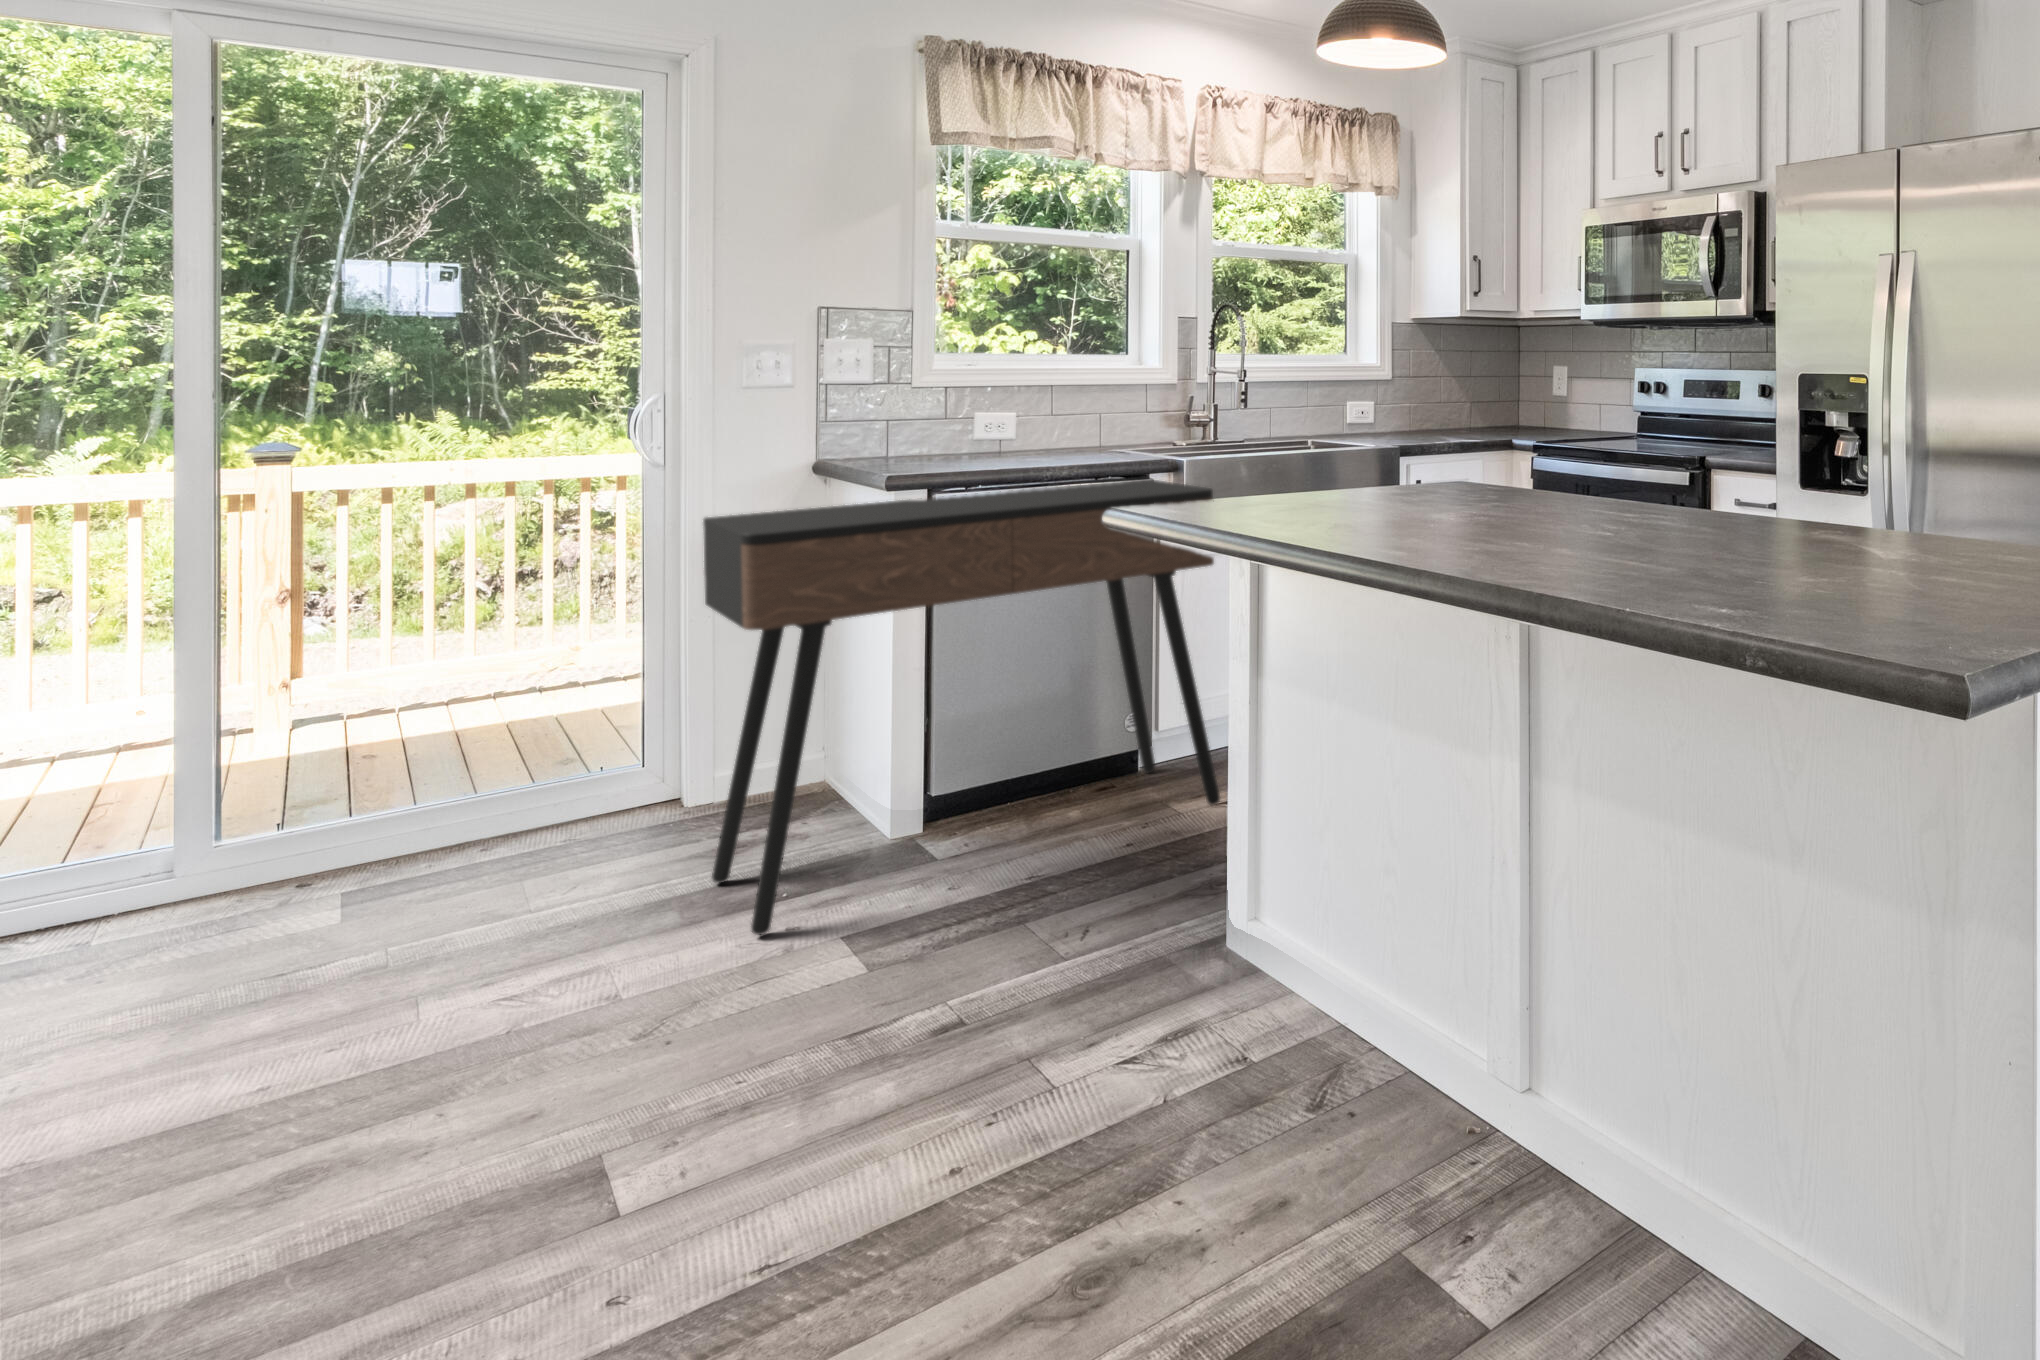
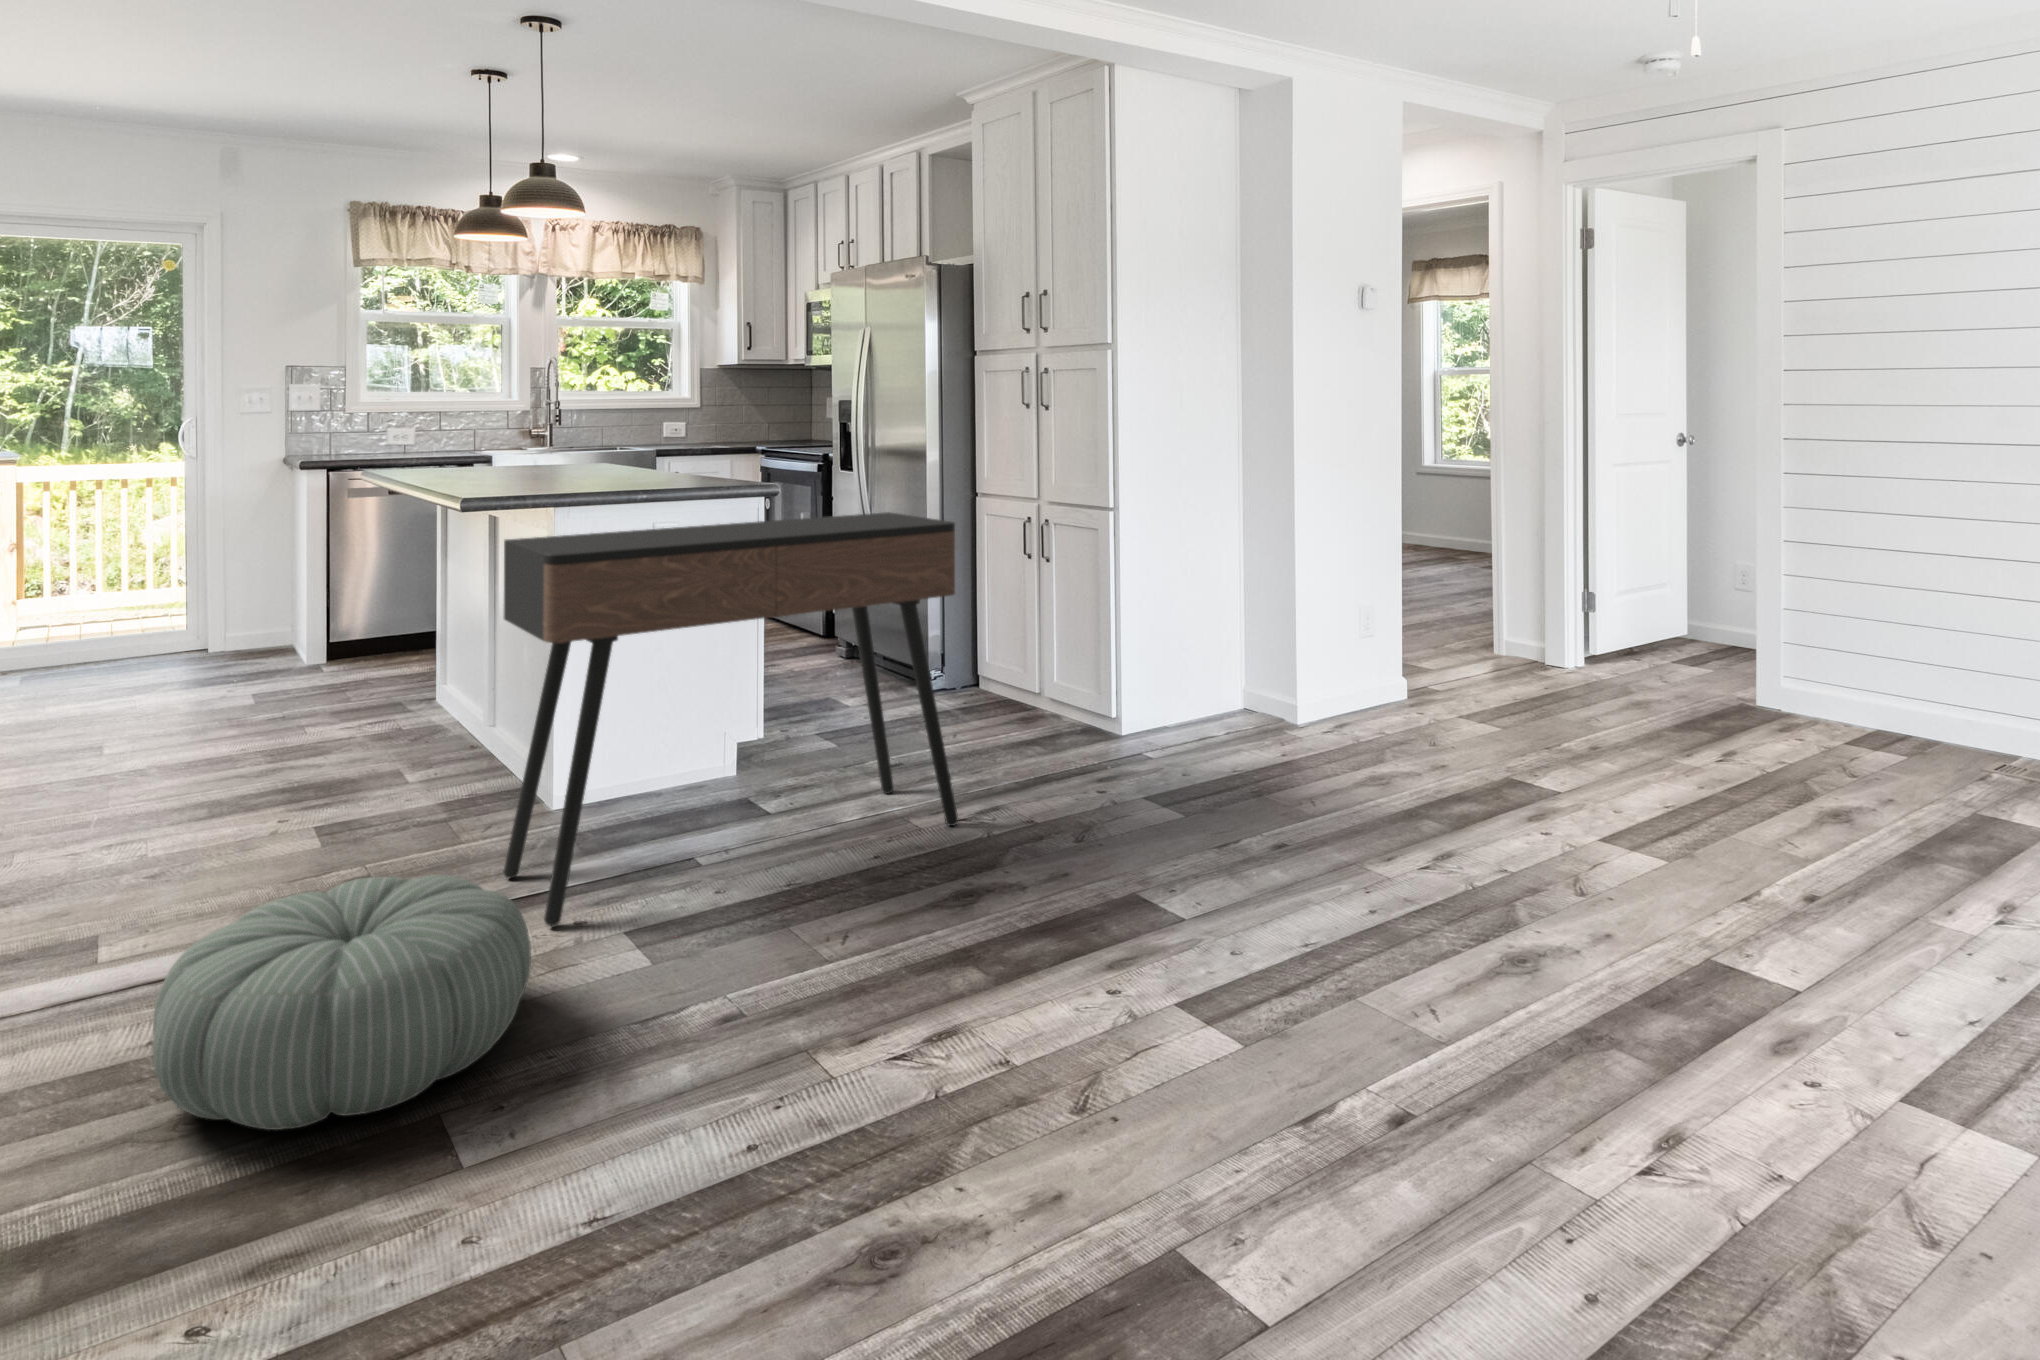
pouf: none [253,889,721,1188] -> present [152,875,531,1130]

